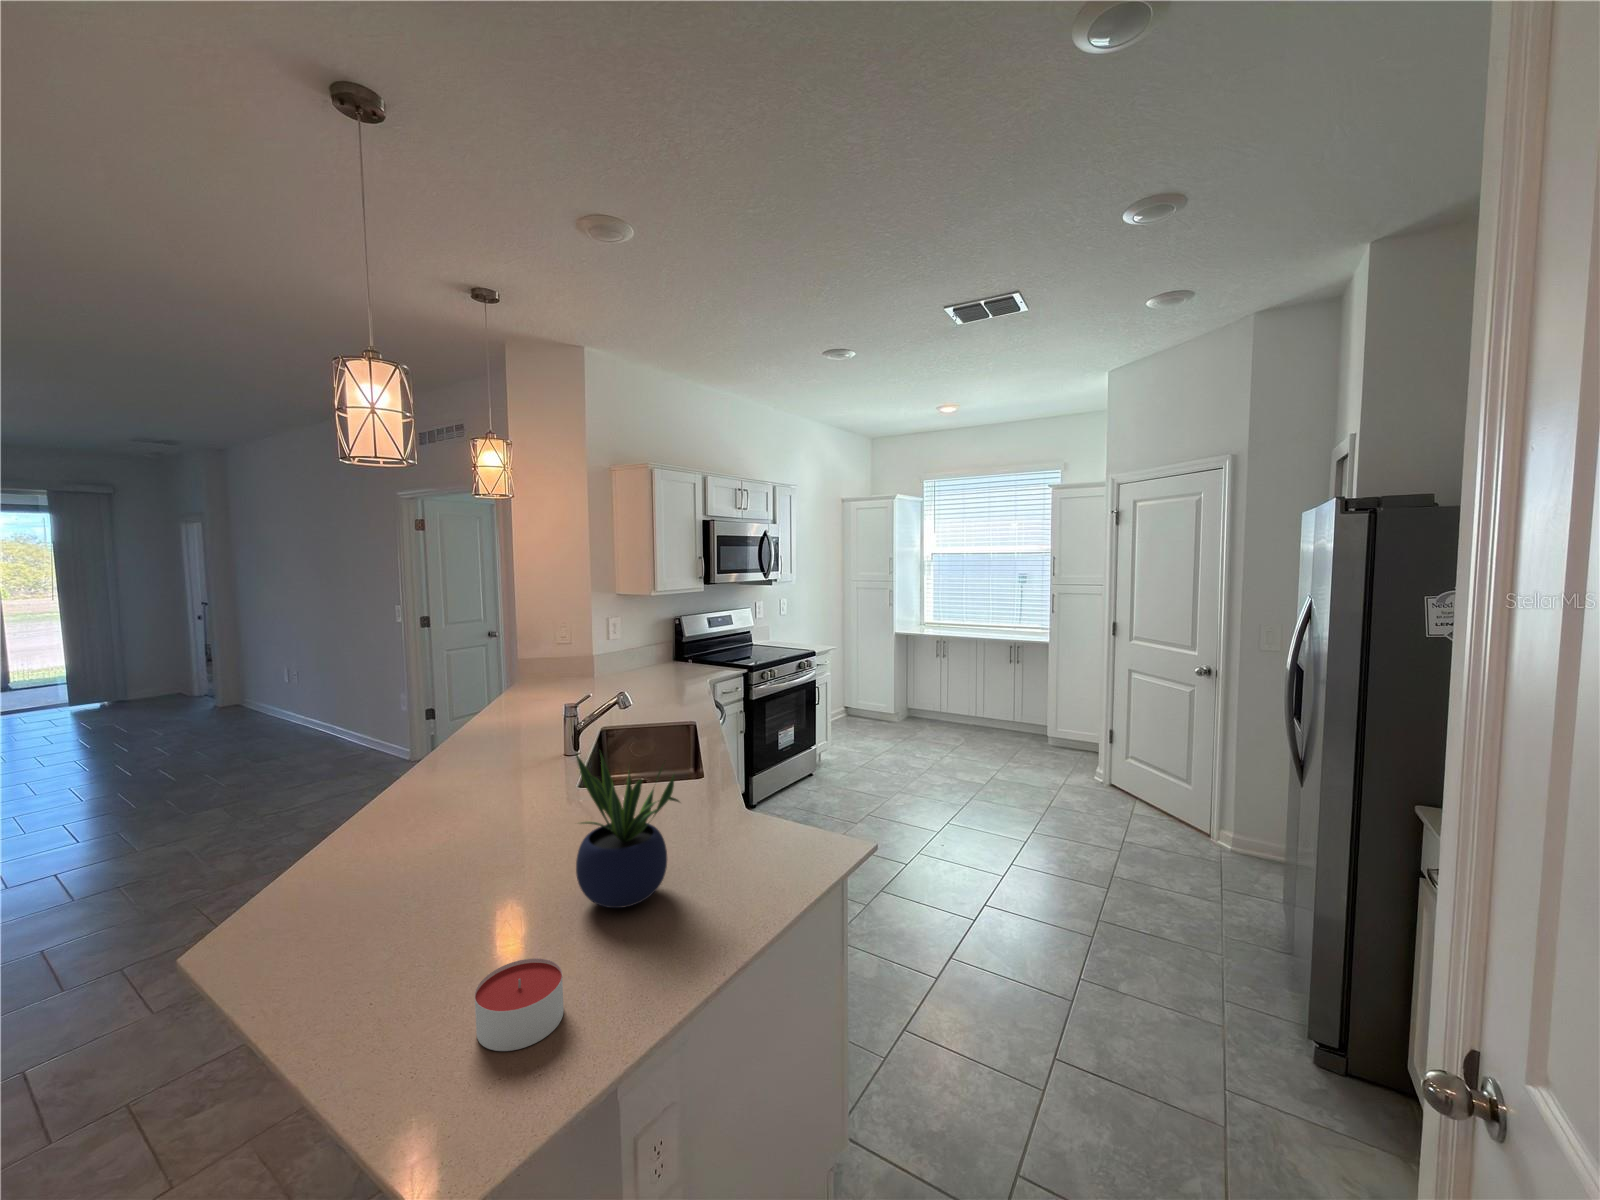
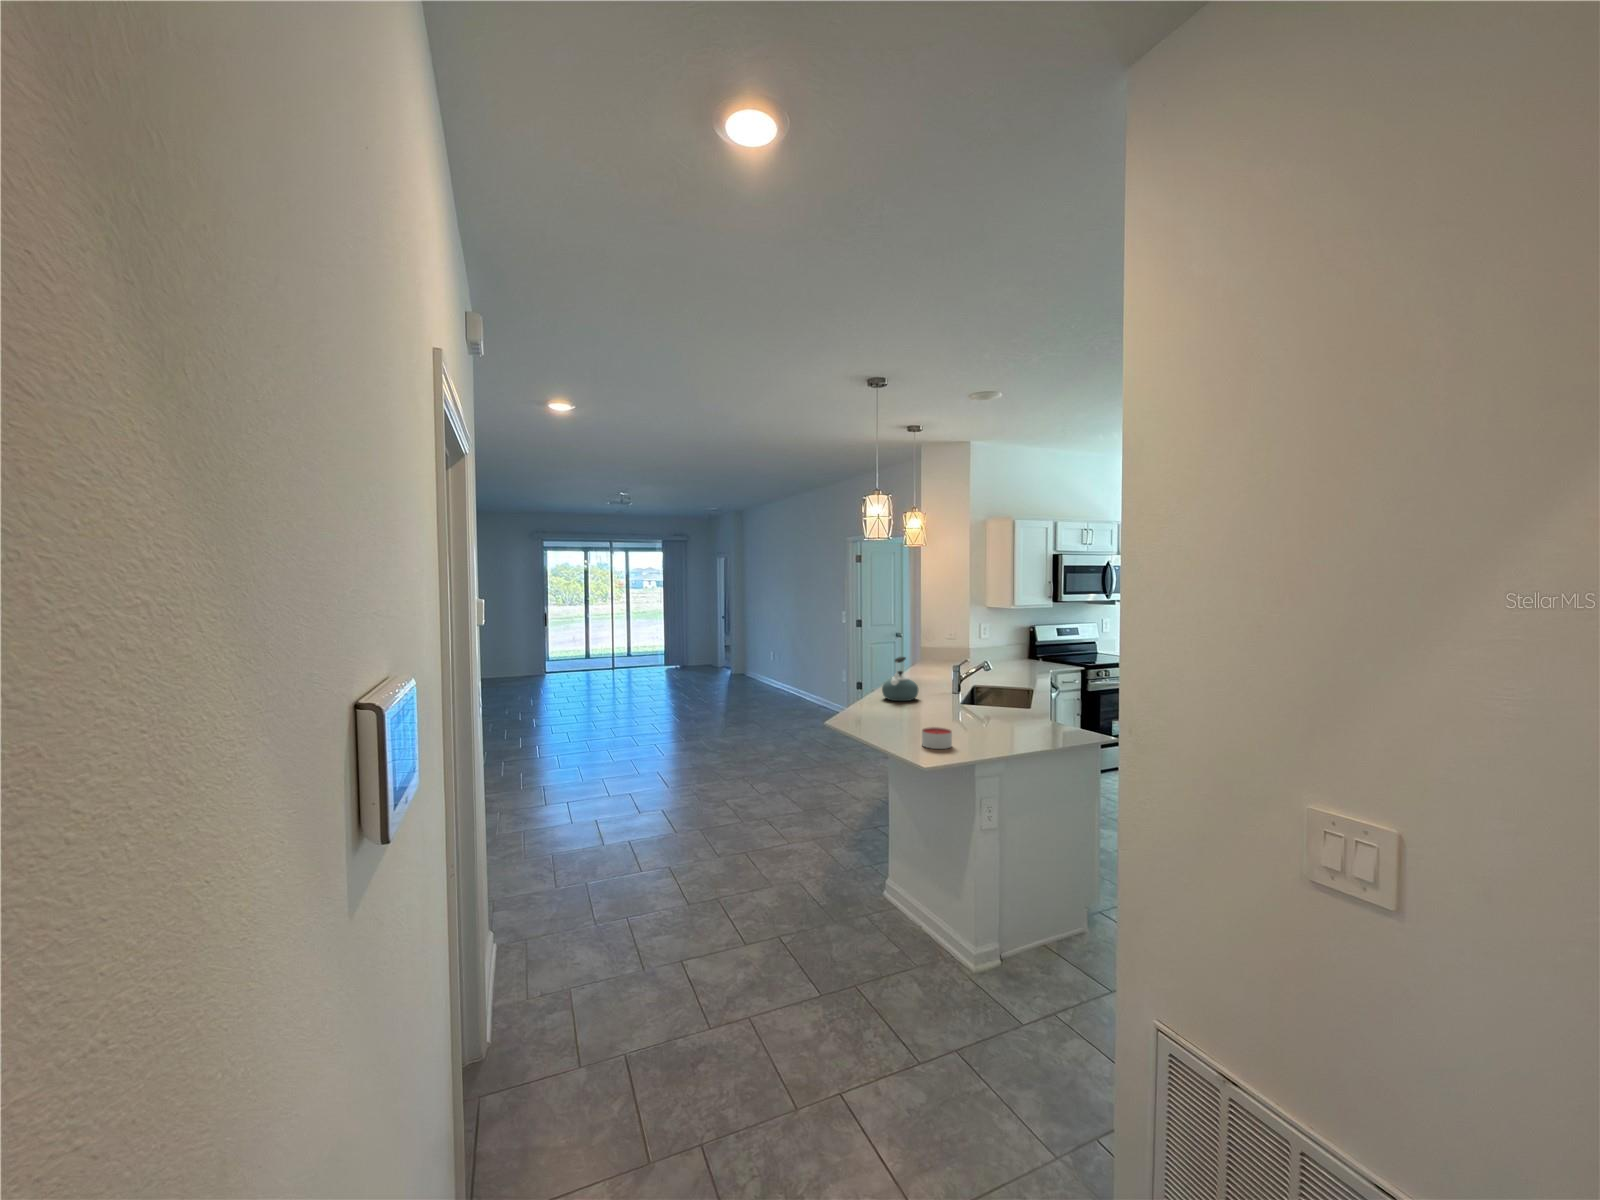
kettle: none [420,713,500,808] -> present [882,657,918,701]
potted plant: present [576,754,679,908] -> none [957,662,1005,731]

